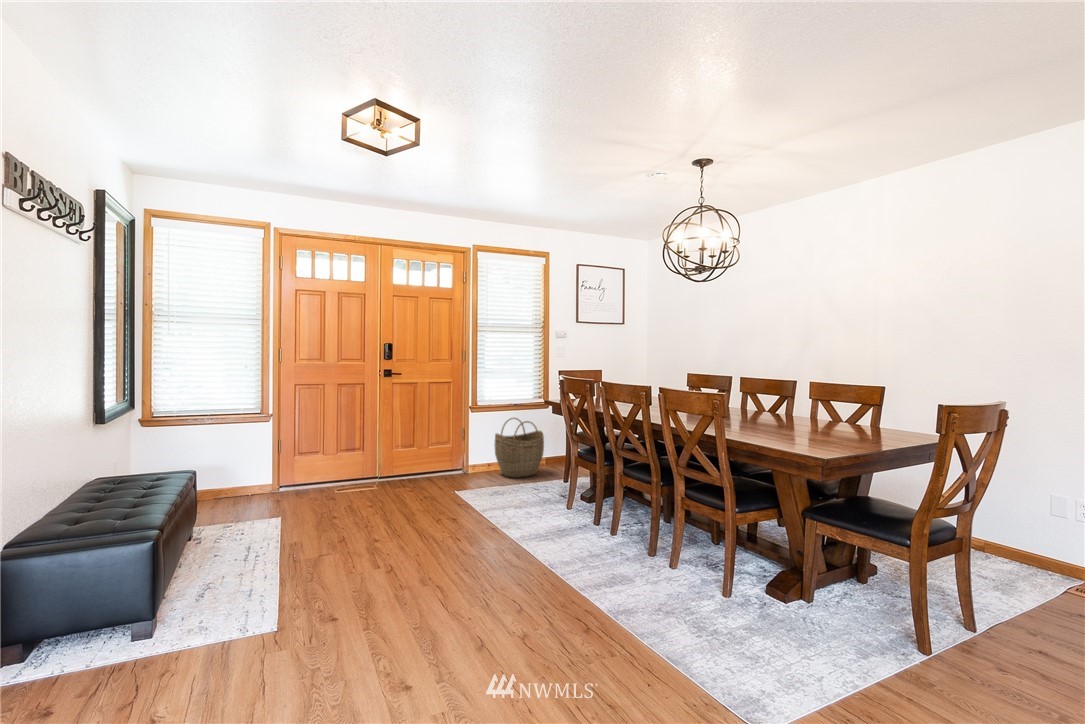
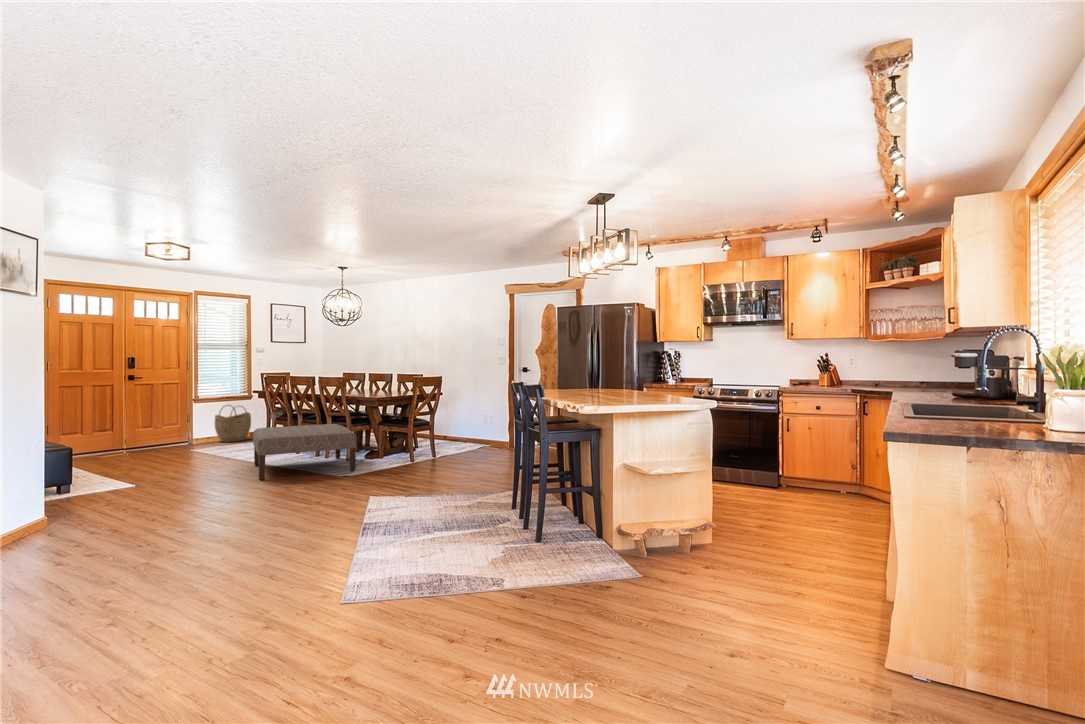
ottoman: none [518,497,791,691] -> present [253,424,356,480]

